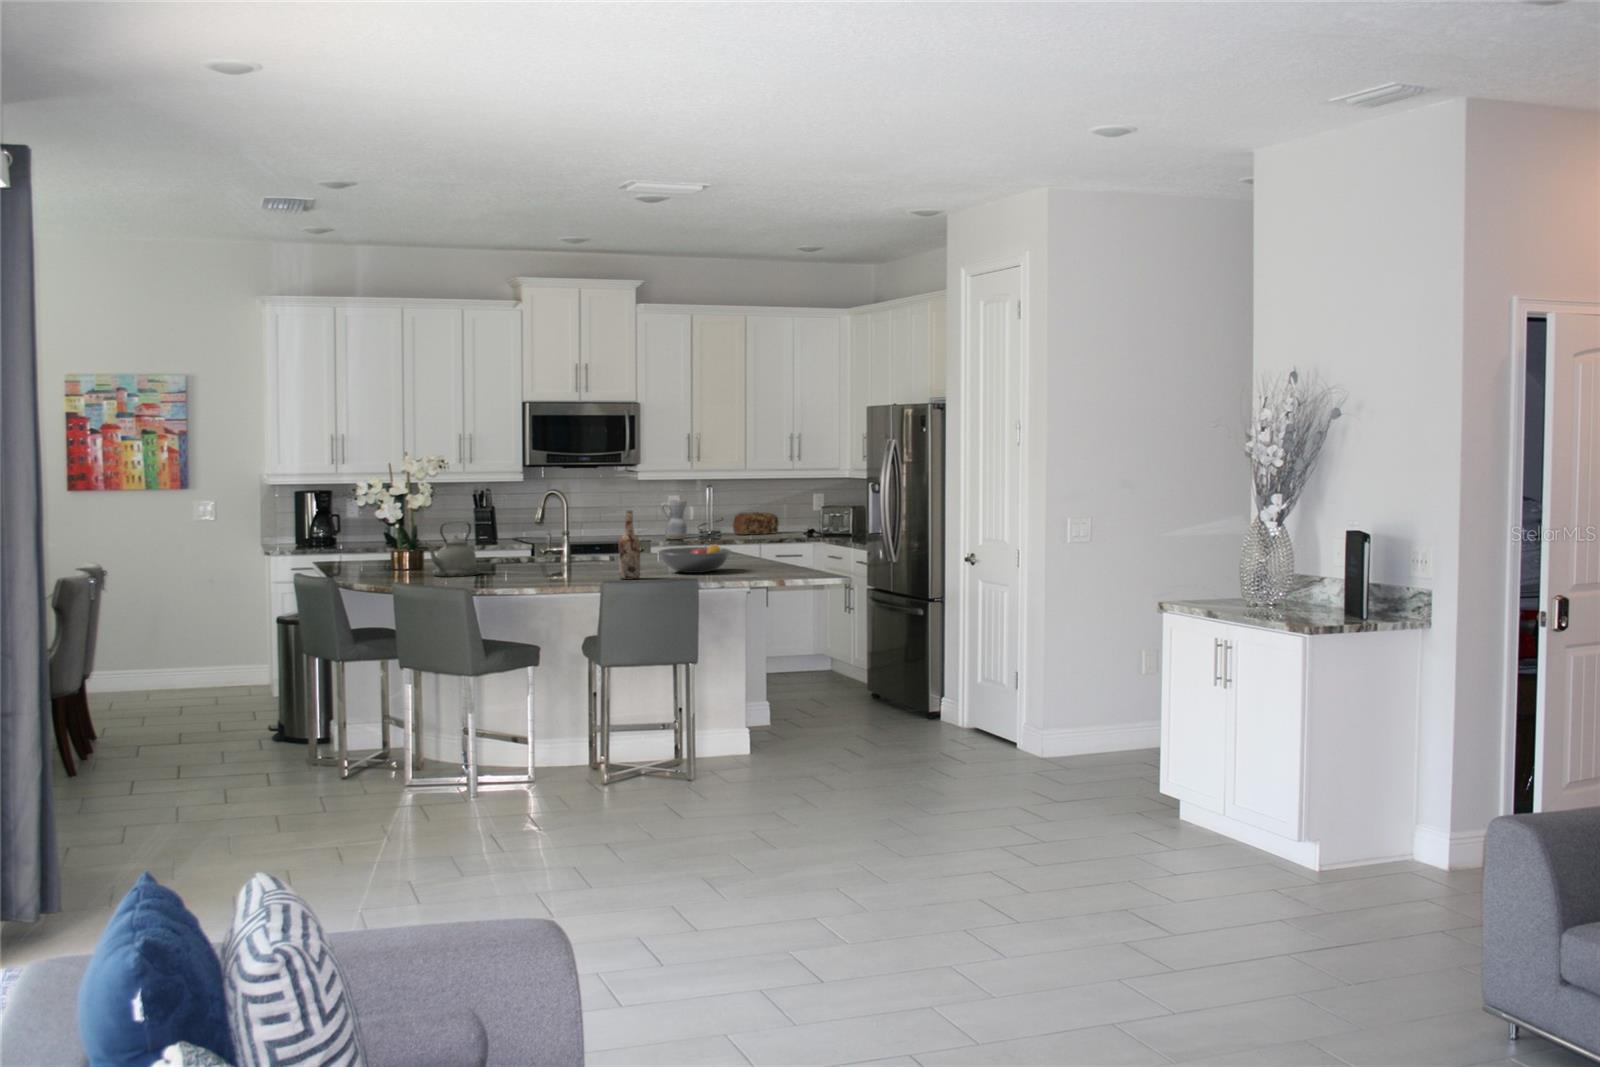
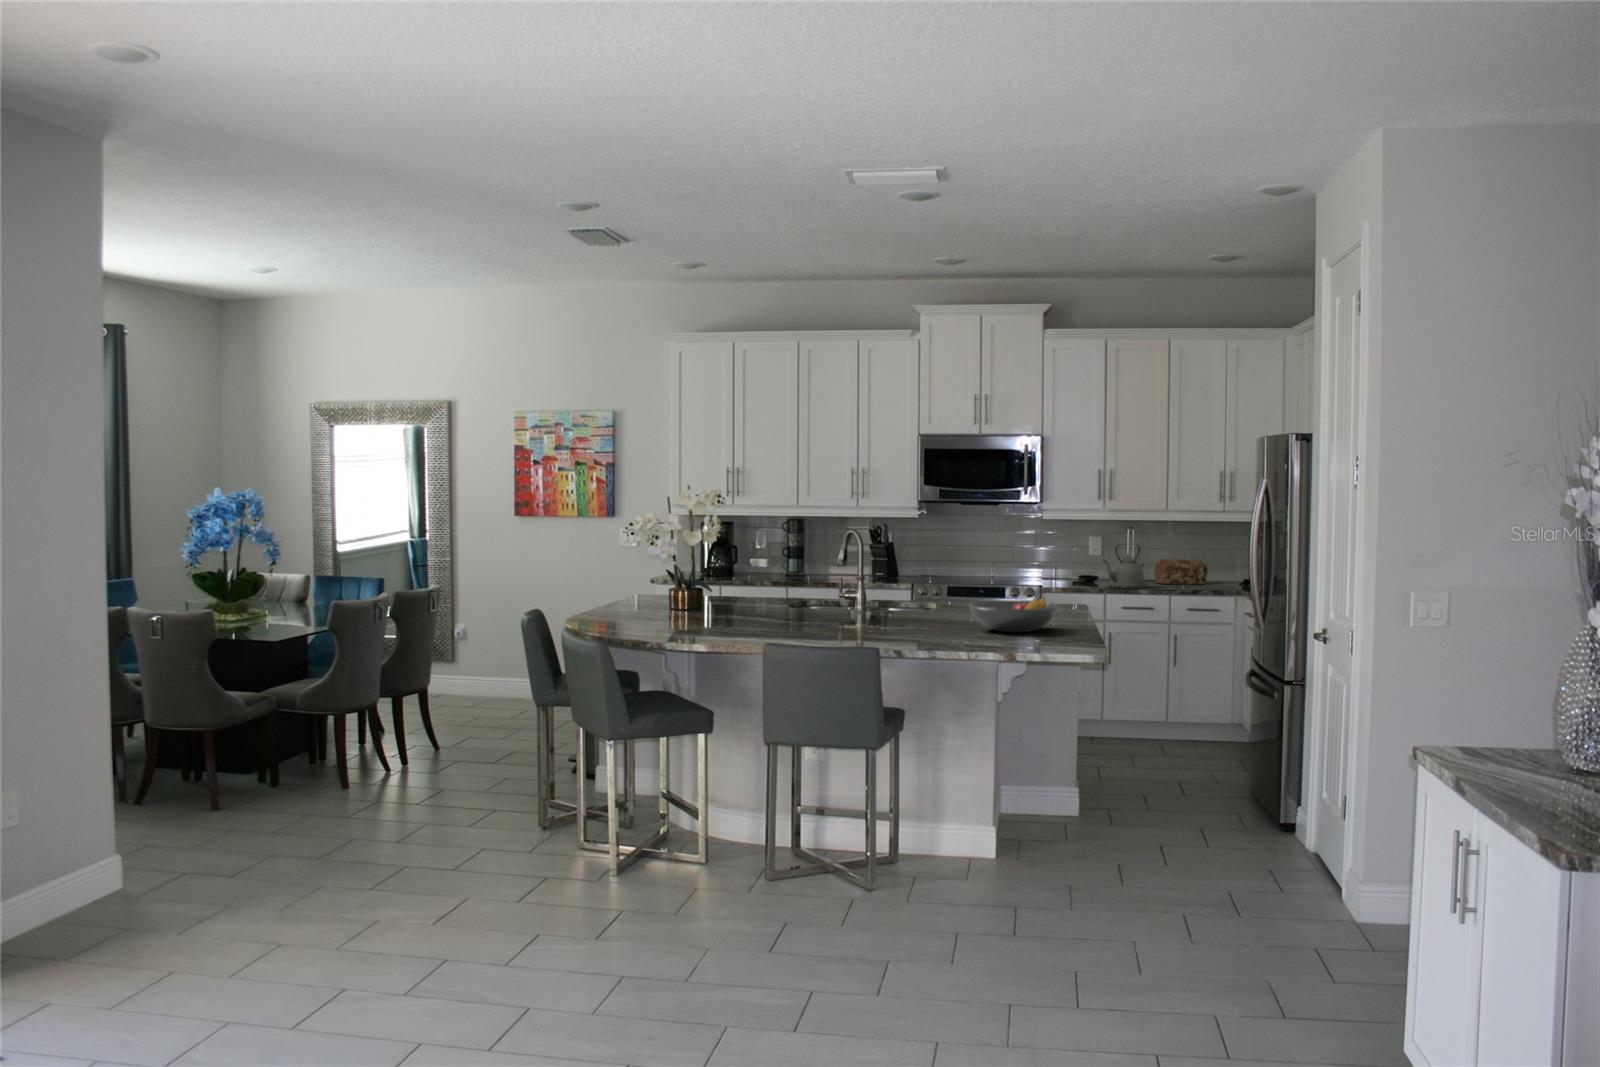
ceramic pitcher: present [661,500,687,539] -> none [1066,542,1096,585]
wine bottle: present [619,511,640,580] -> none [909,554,934,636]
kettle: present [425,523,480,577] -> present [1103,545,1147,589]

